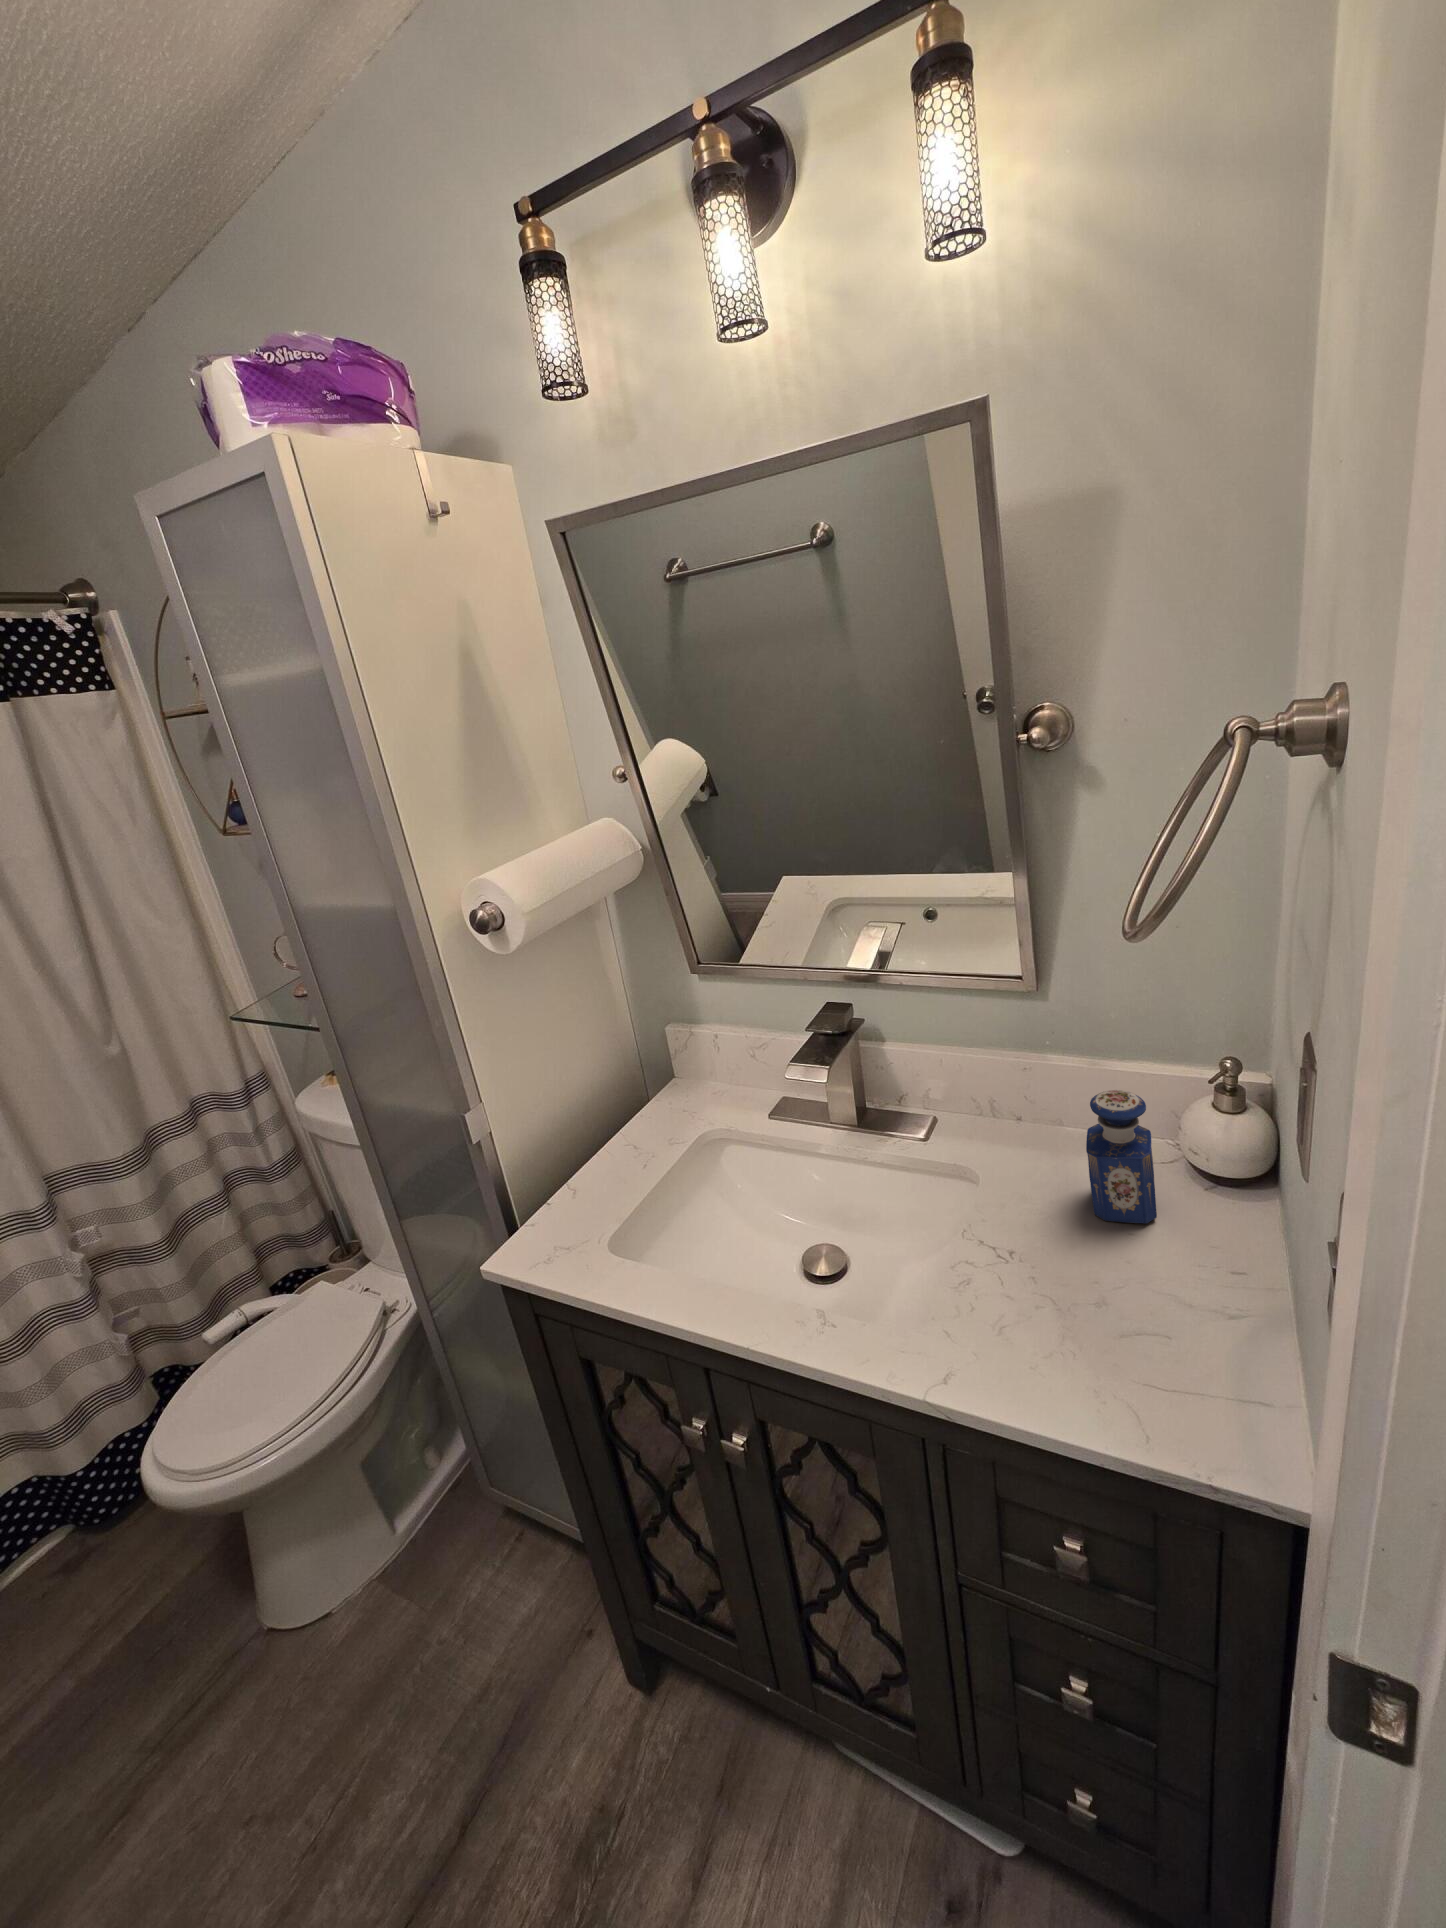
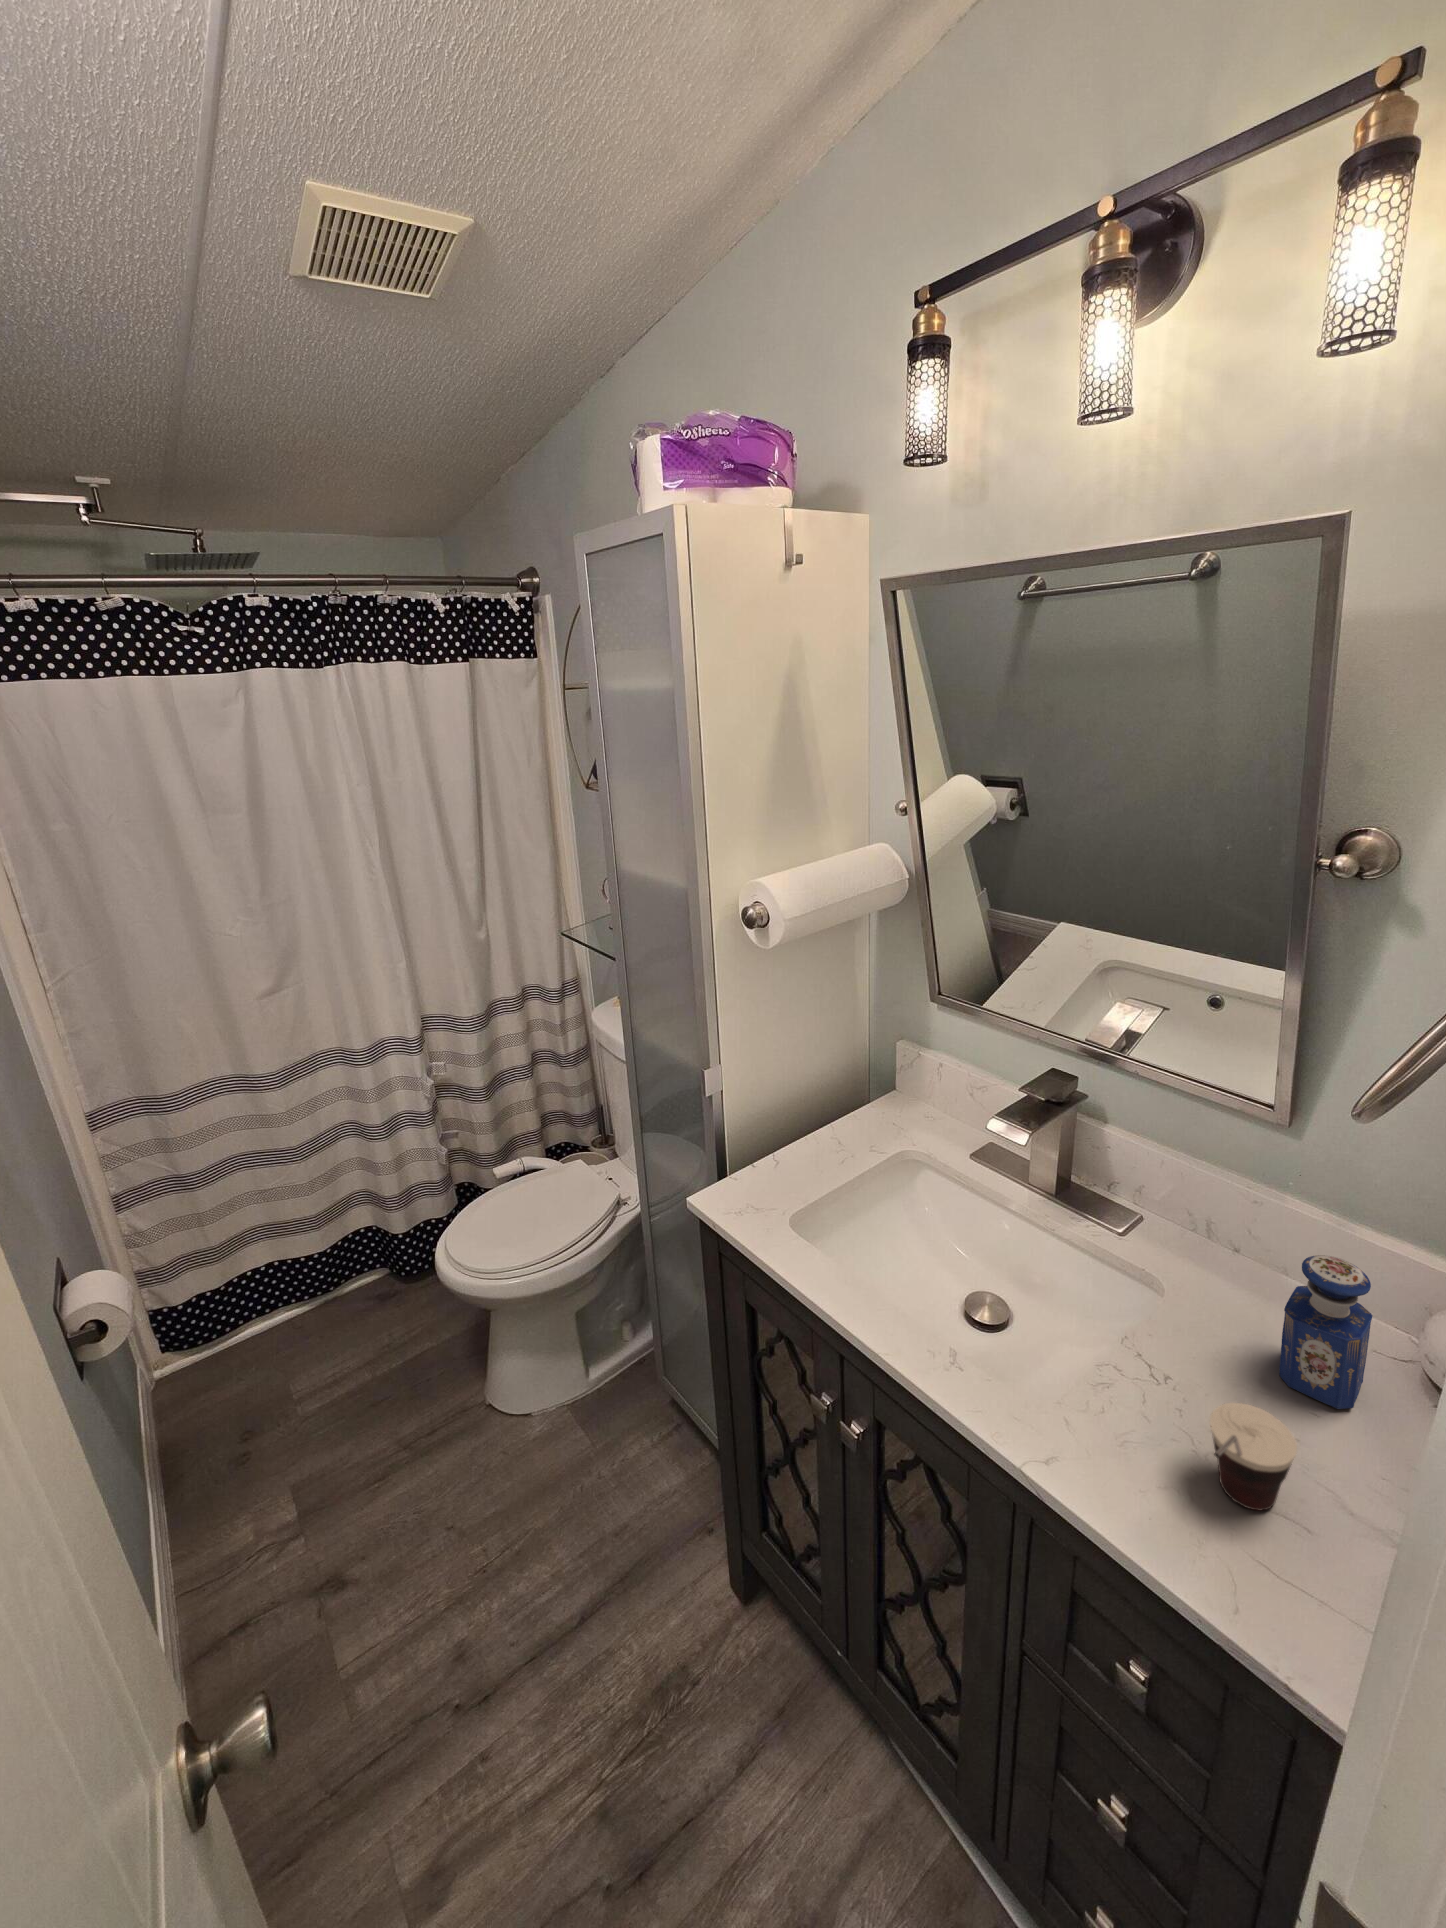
cup: none [1066,1245,1143,1340] -> present [1210,1403,1297,1510]

